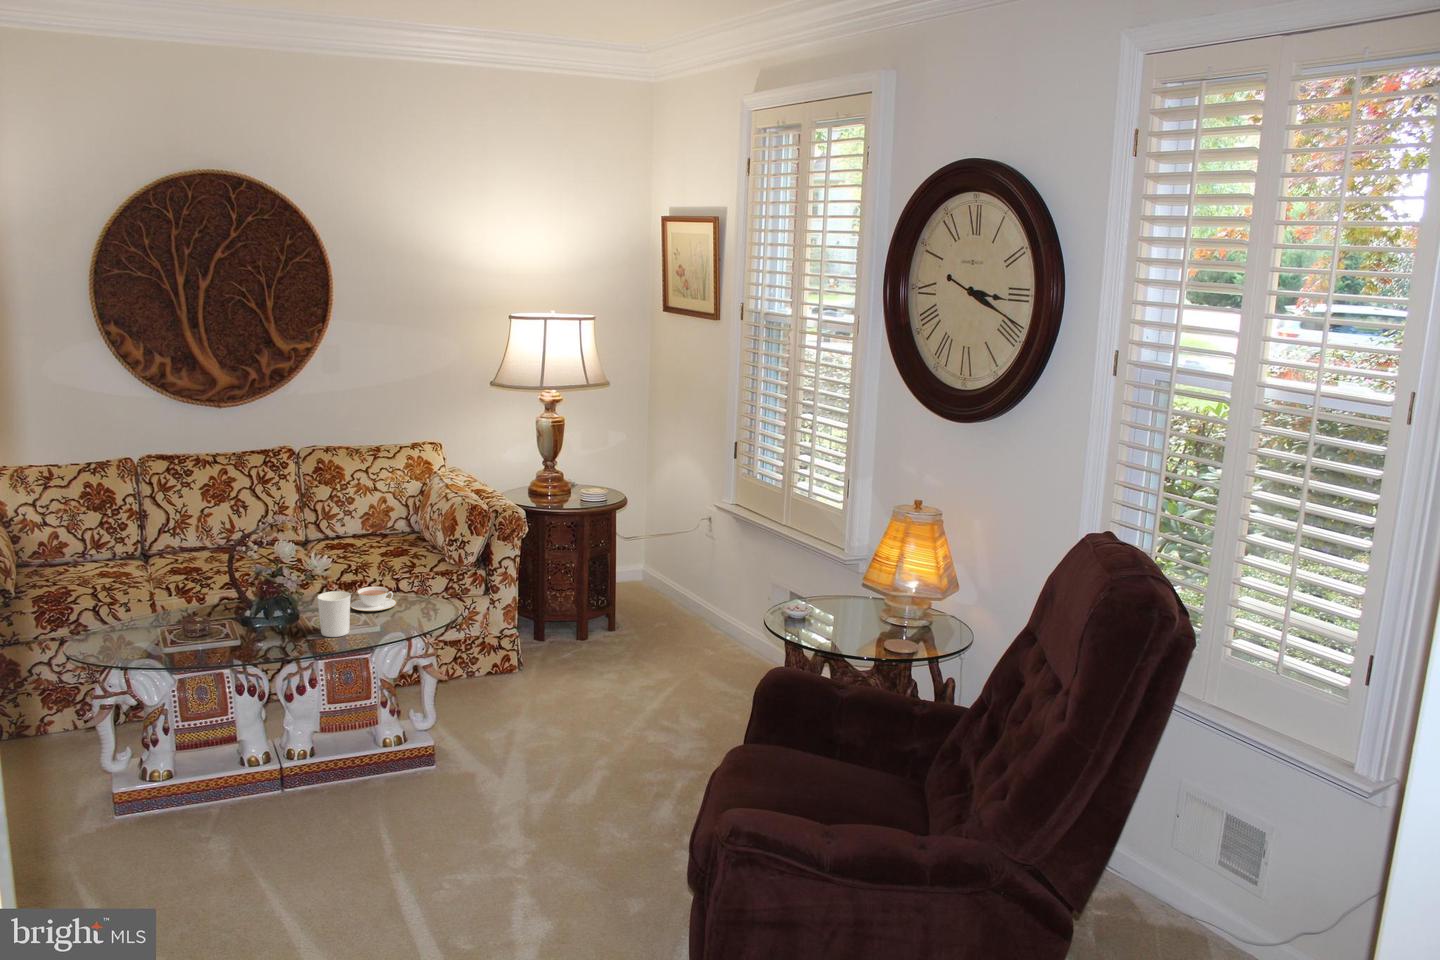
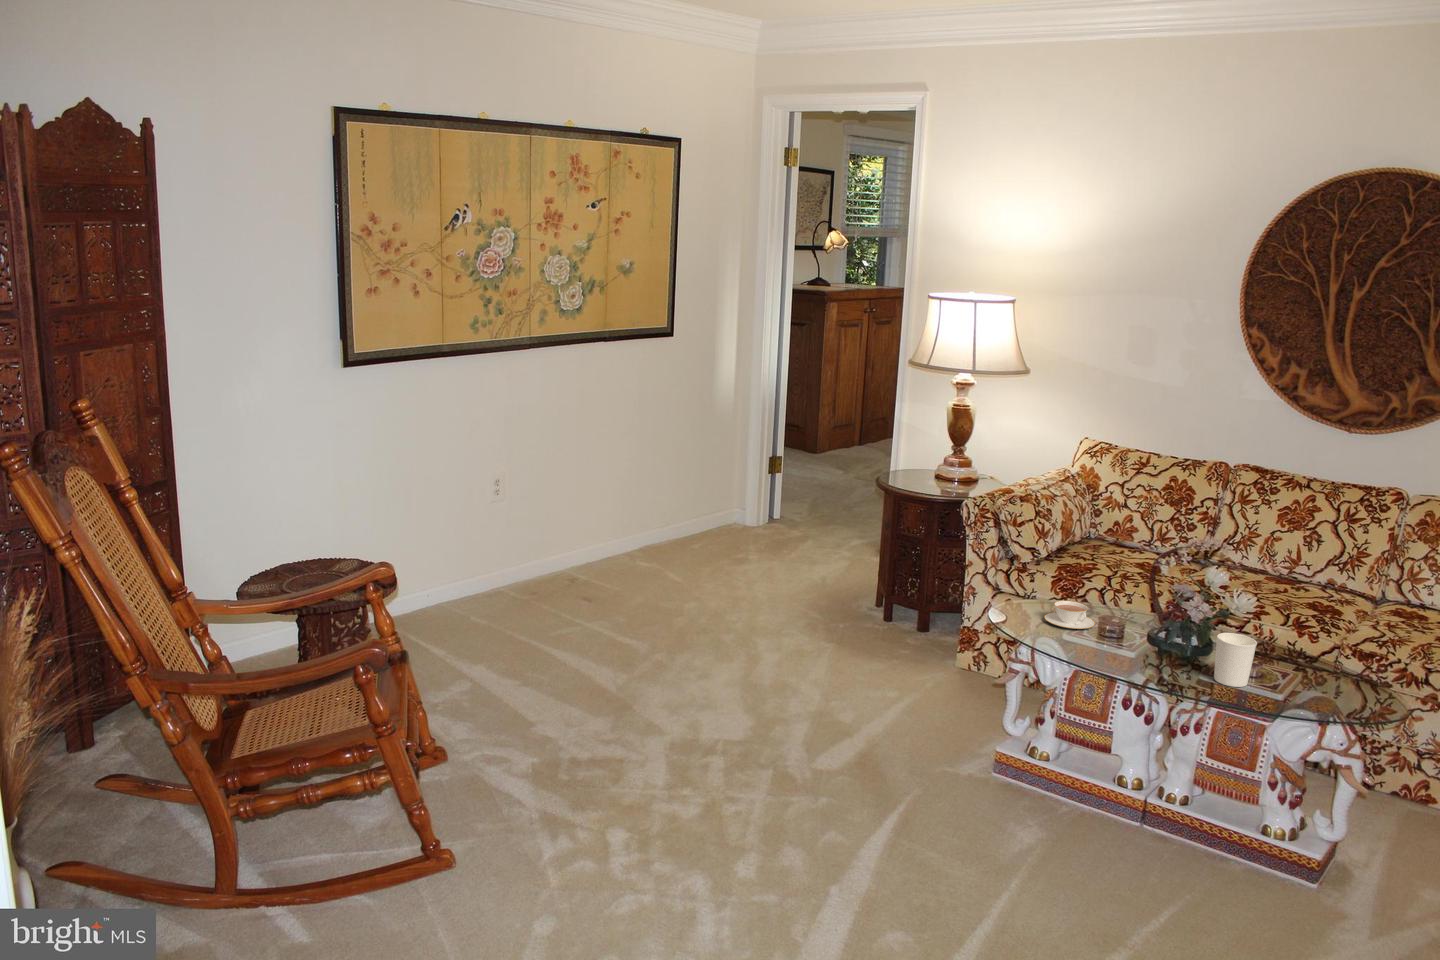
teacup: present [350,587,397,611] -> present [1044,601,1095,629]

